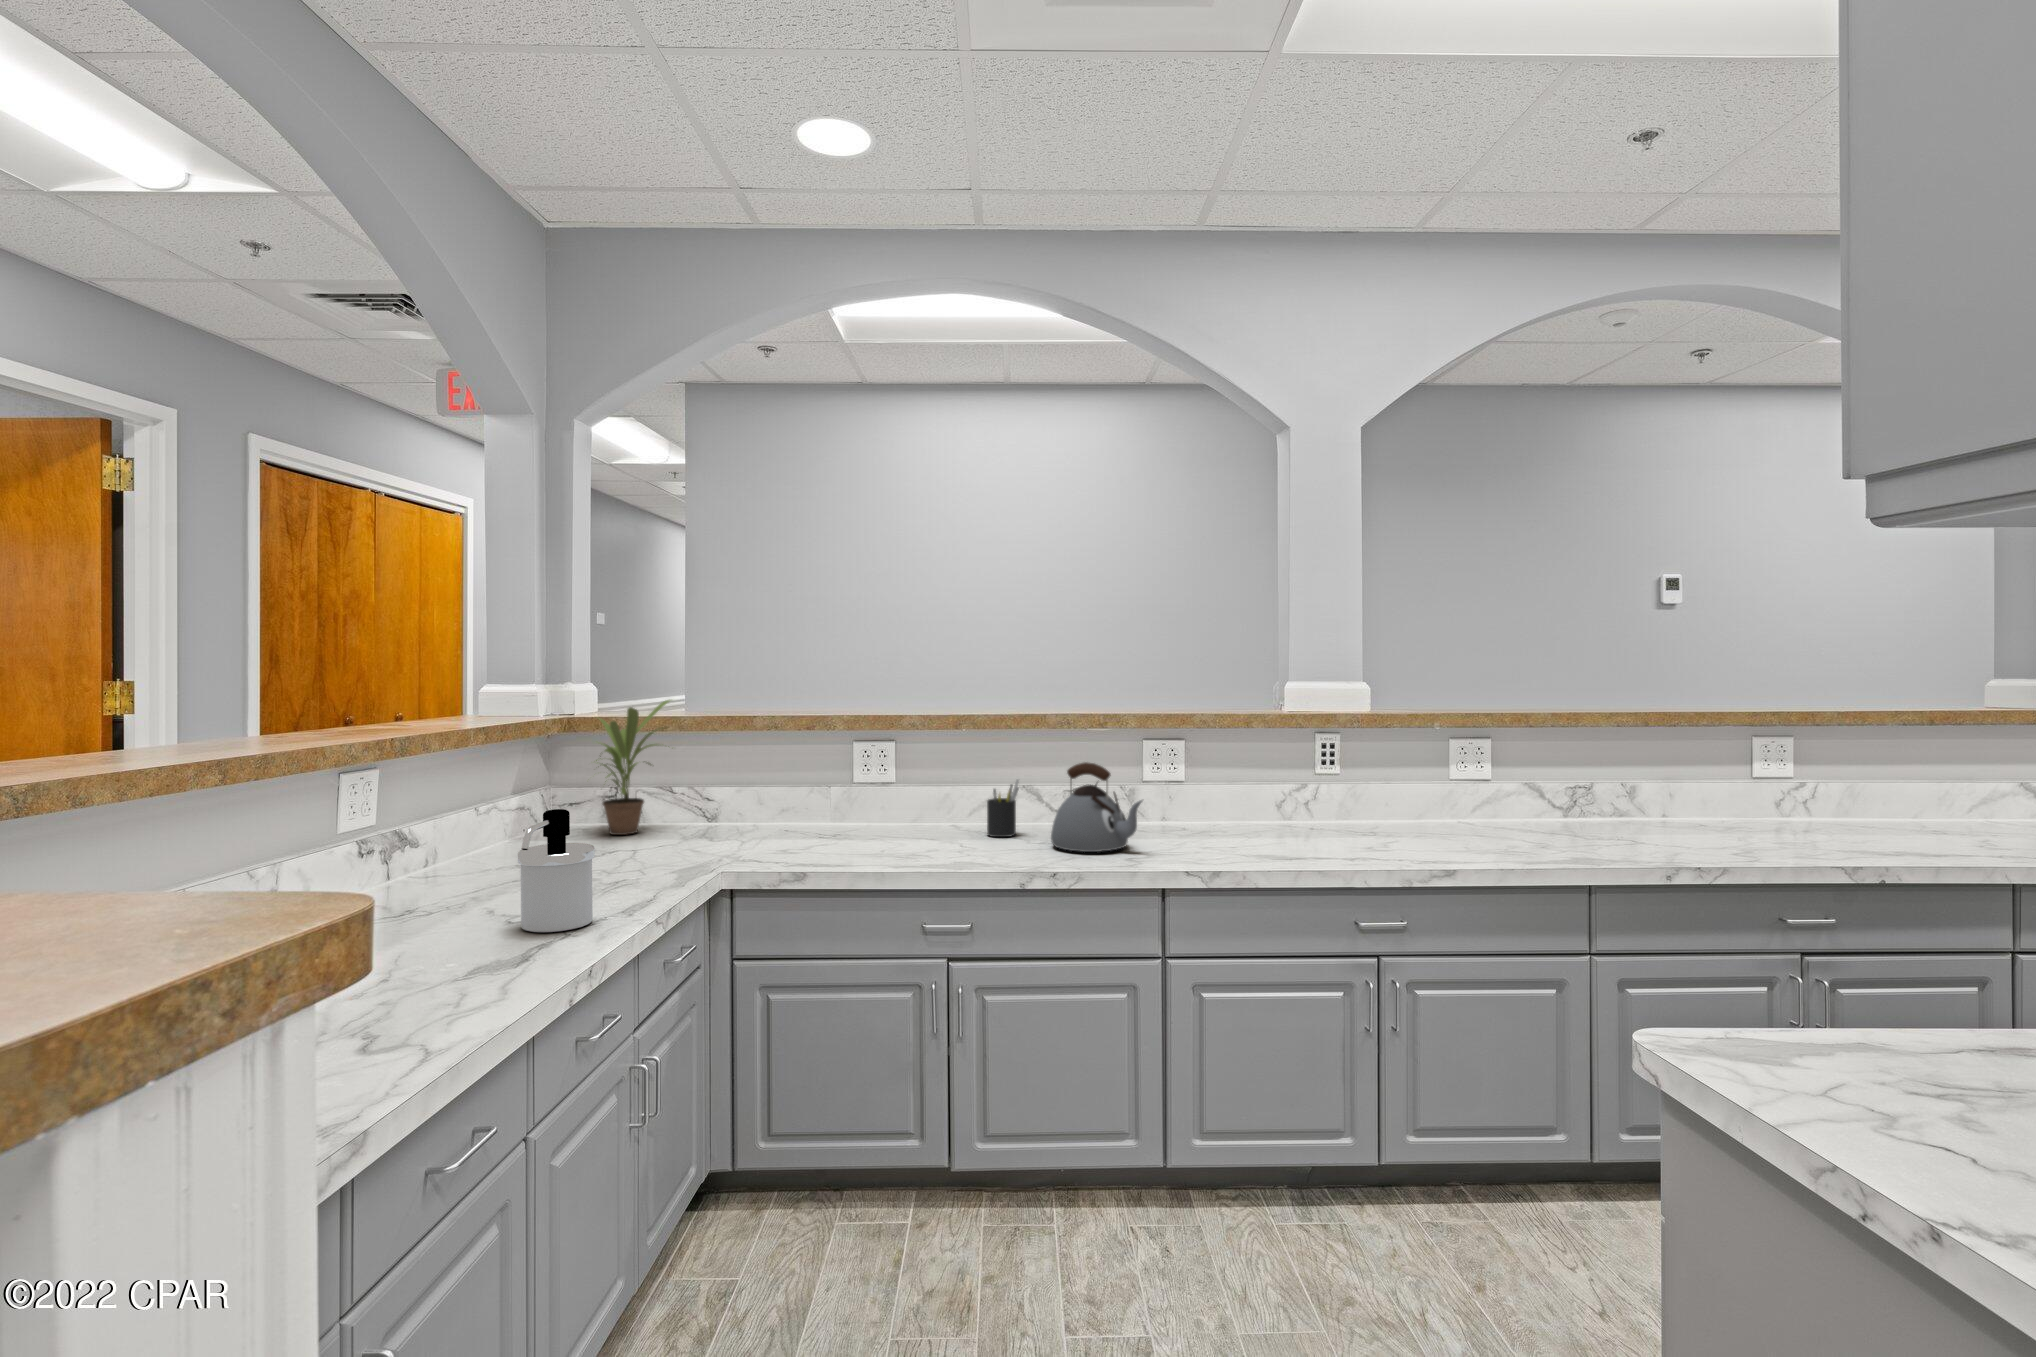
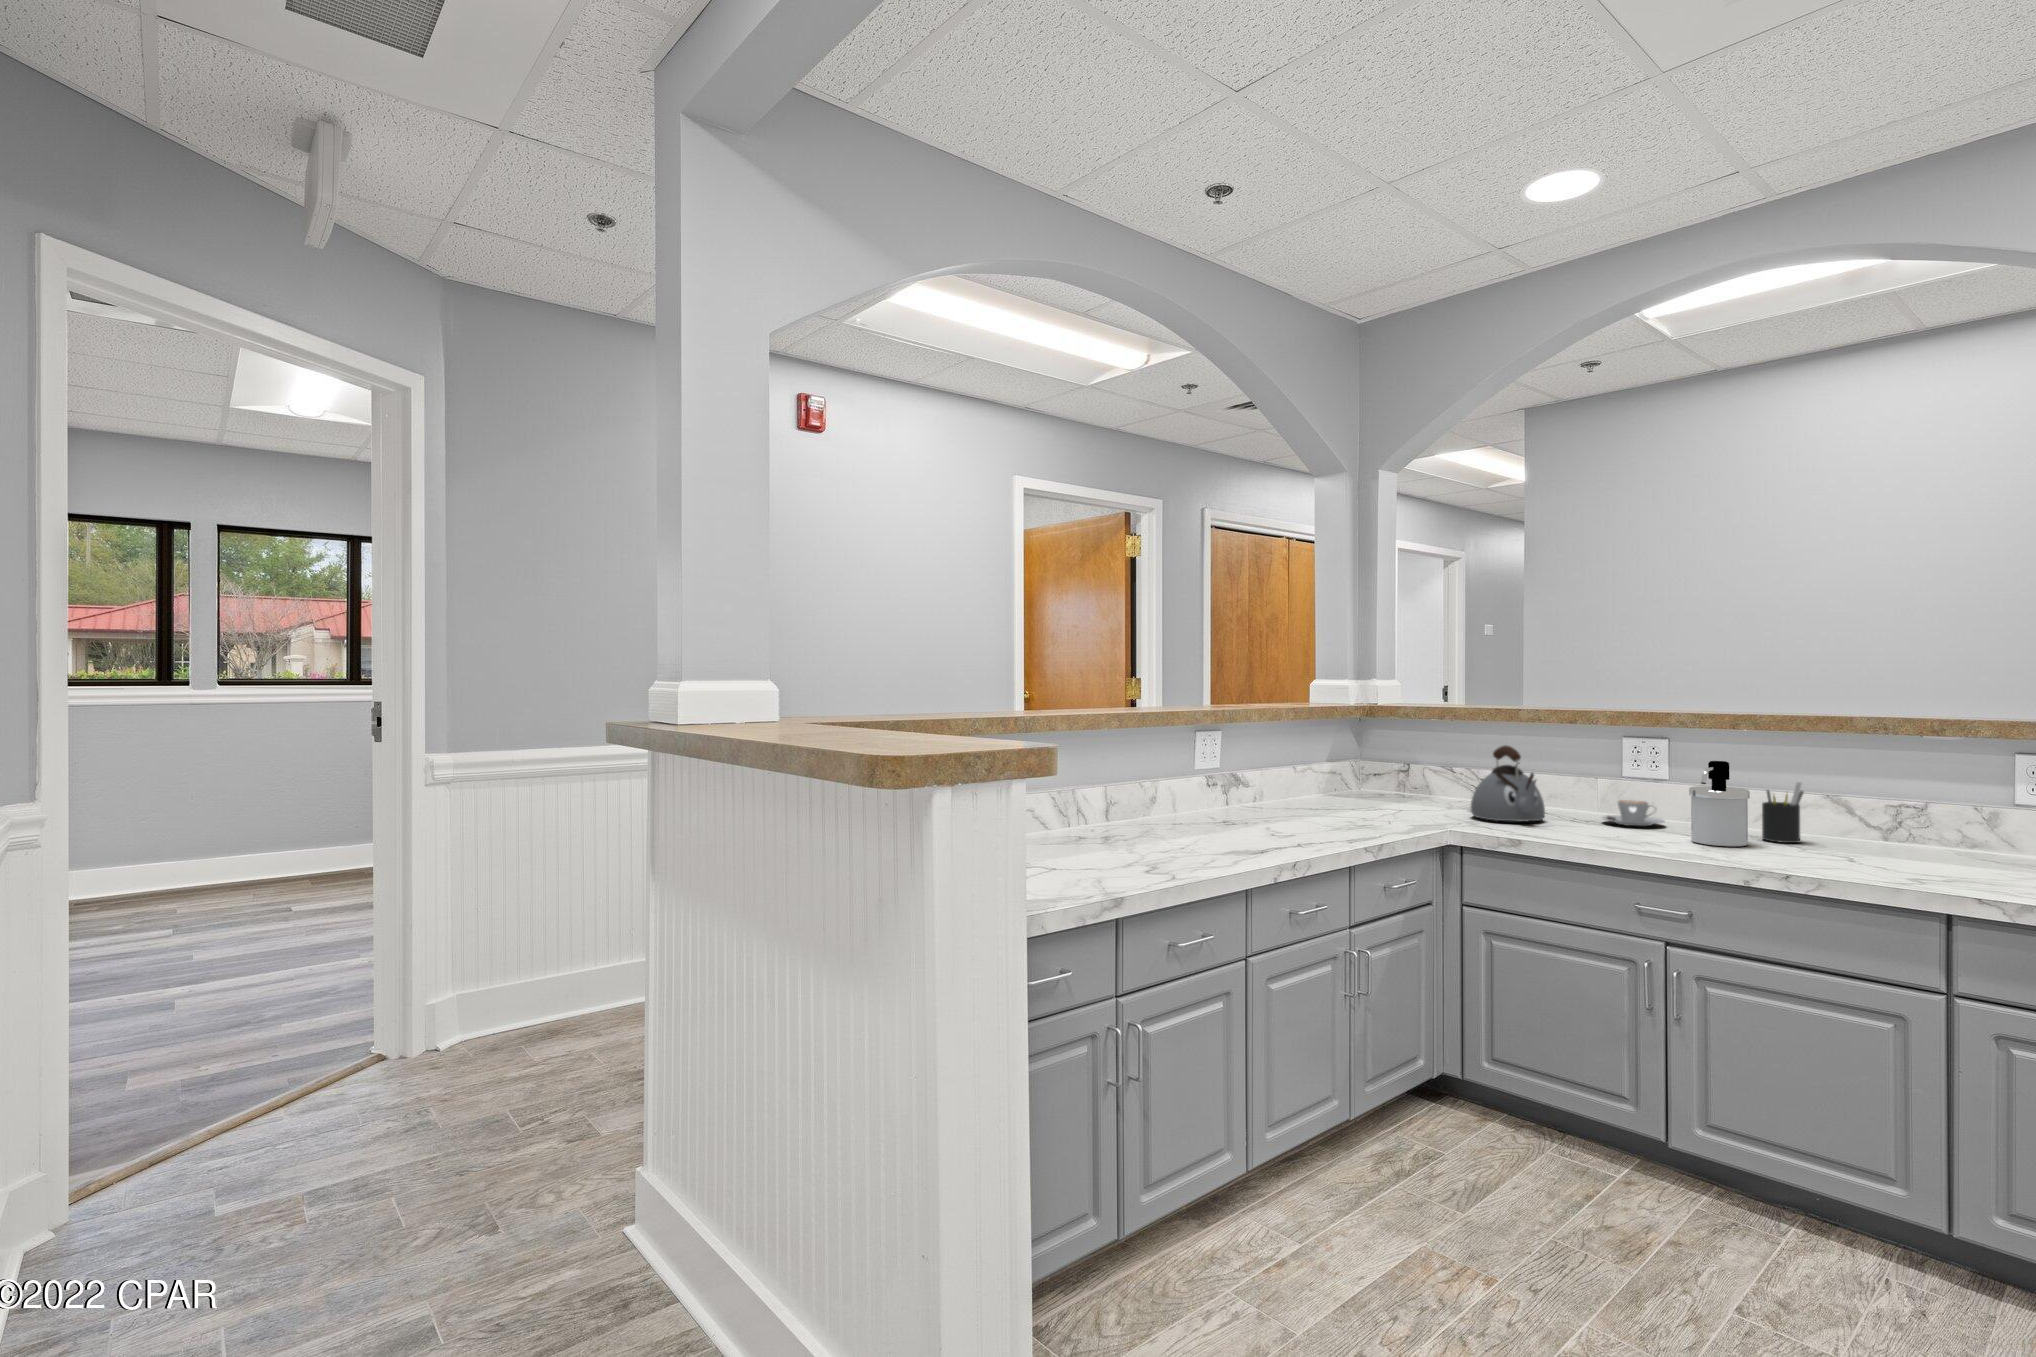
potted plant: present [596,700,670,835] -> none [1379,693,1456,802]
kettle: present [1051,762,1142,852] -> present [1471,745,1545,821]
coffee cup: none [845,808,902,836] -> present [1602,800,1664,826]
soap dispenser: present [518,809,595,932] -> present [1689,761,1750,846]

